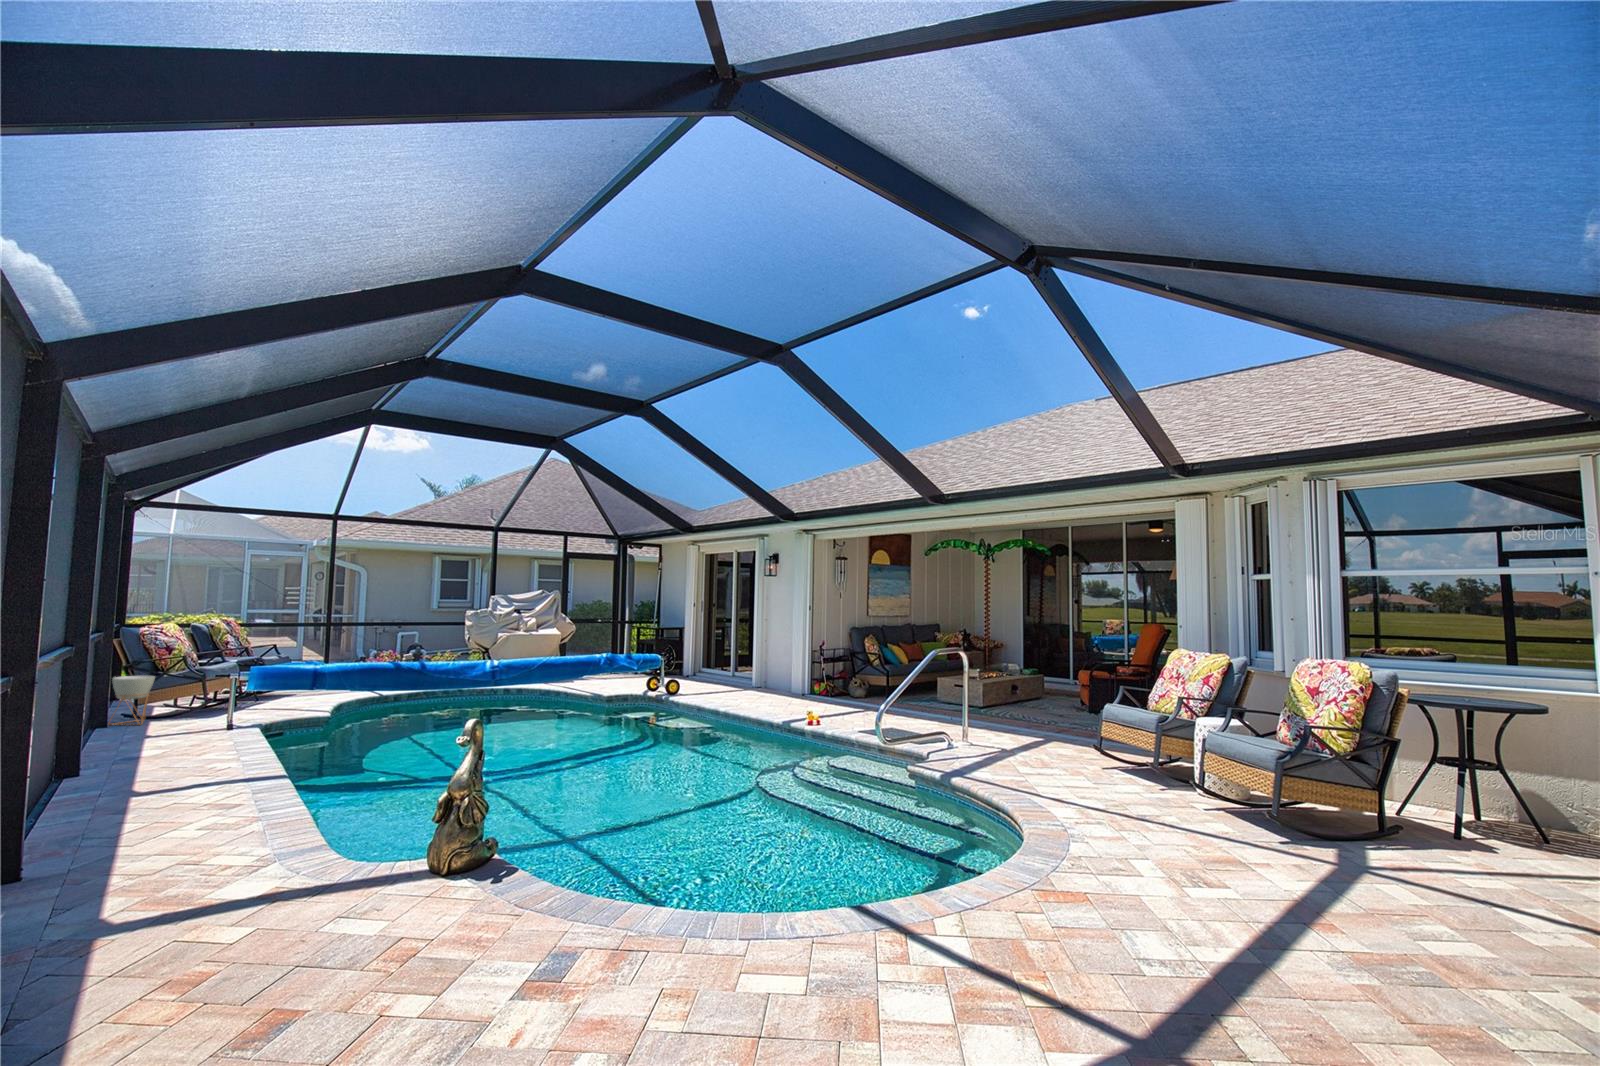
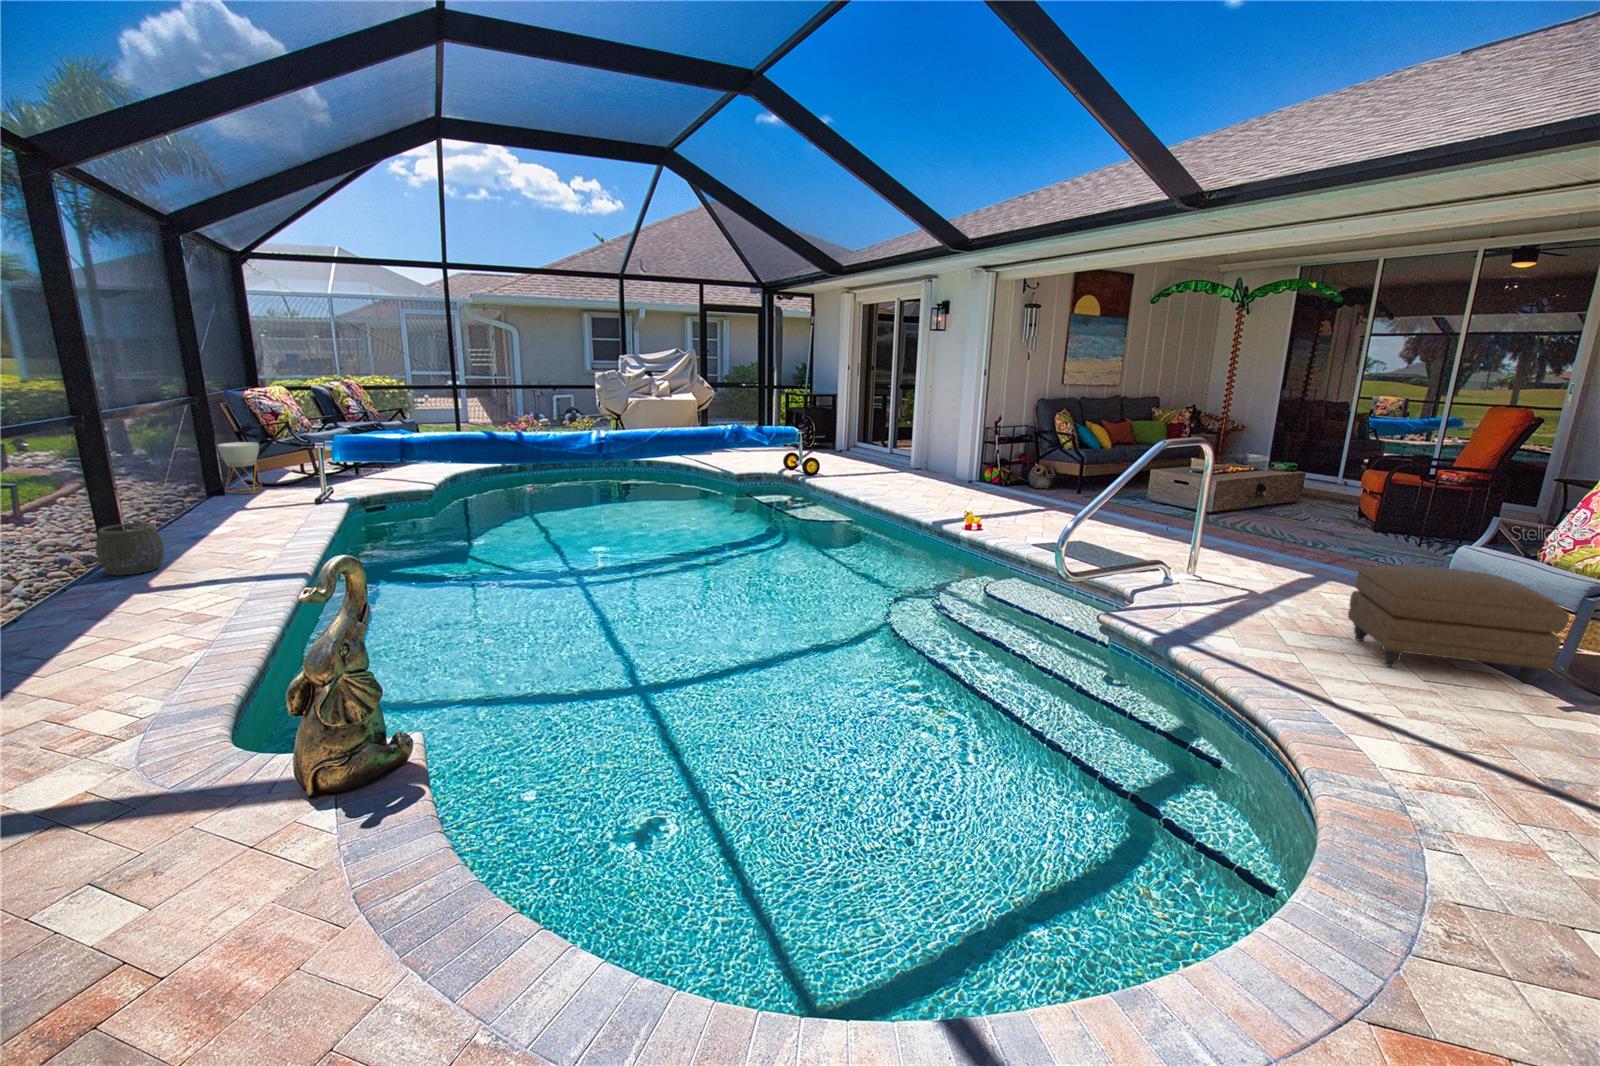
ottoman: none [1053,717,1157,782] -> present [1348,566,1570,683]
woven basket: none [61,738,126,787] -> present [96,523,164,576]

